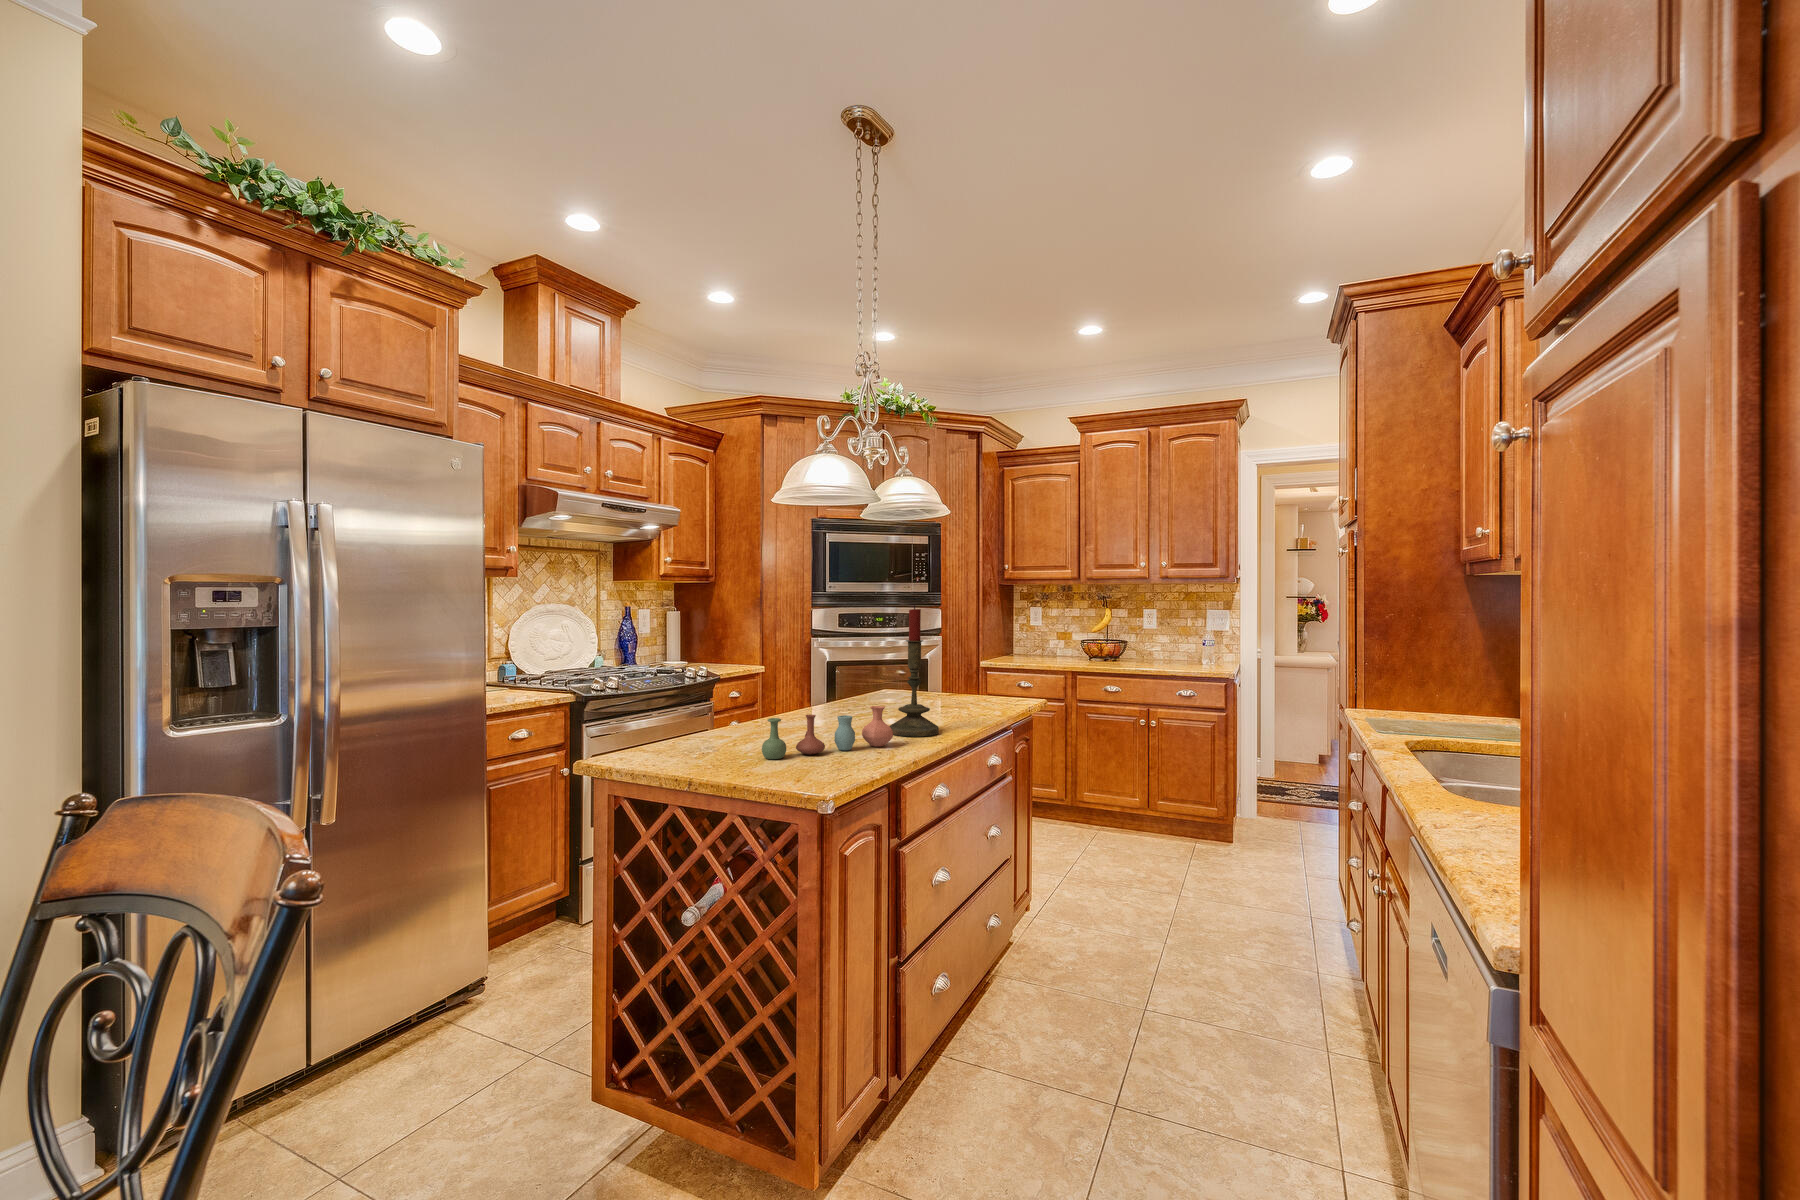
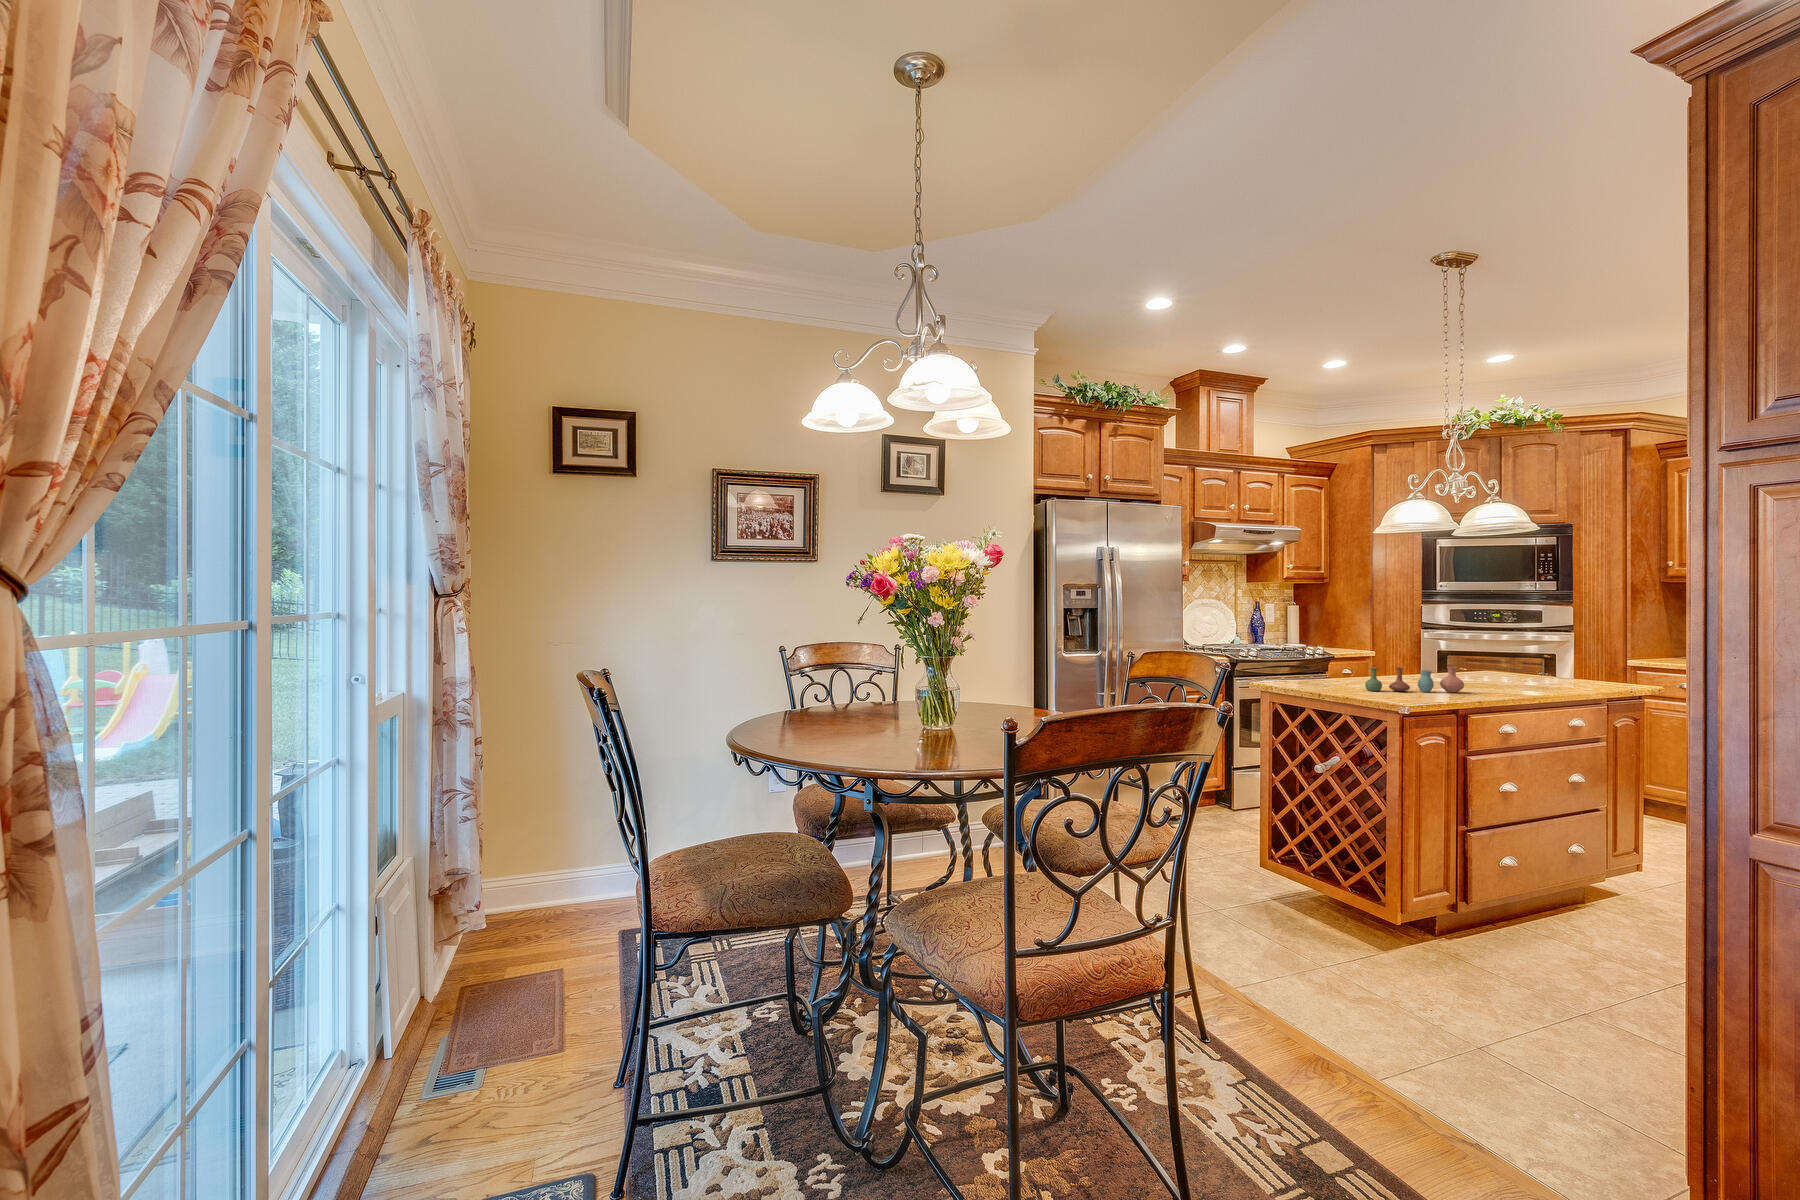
candle: present [889,605,939,737] -> none [1467,601,1510,692]

